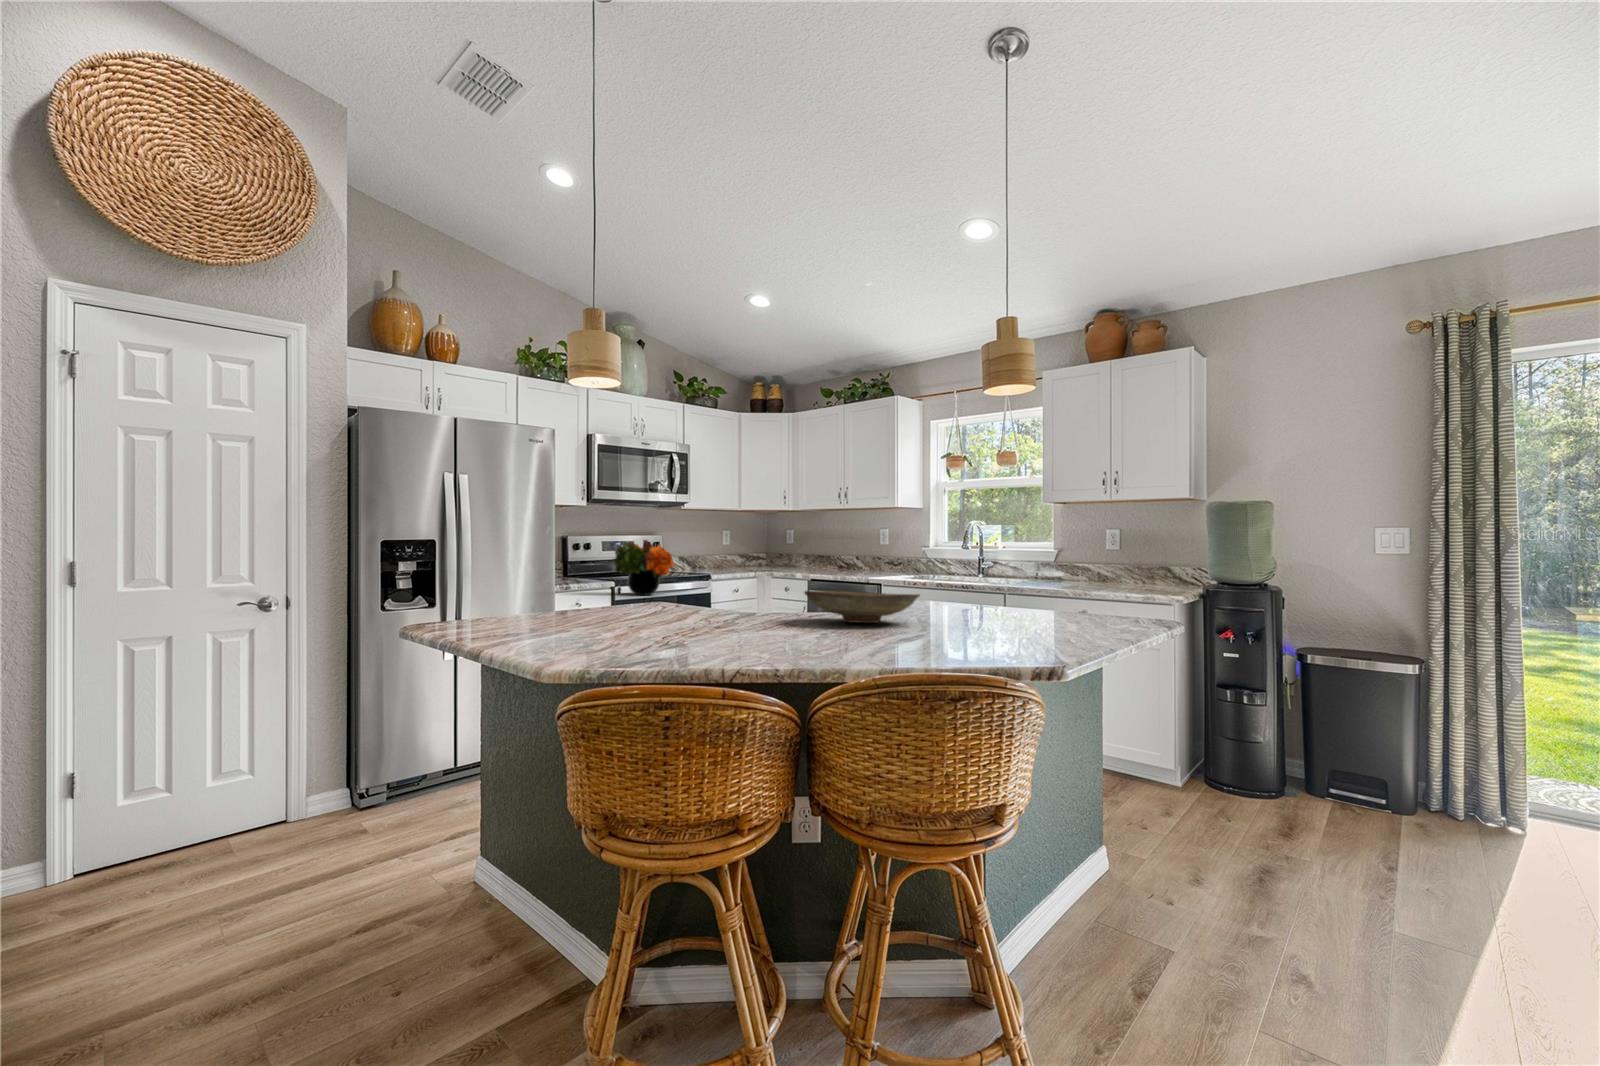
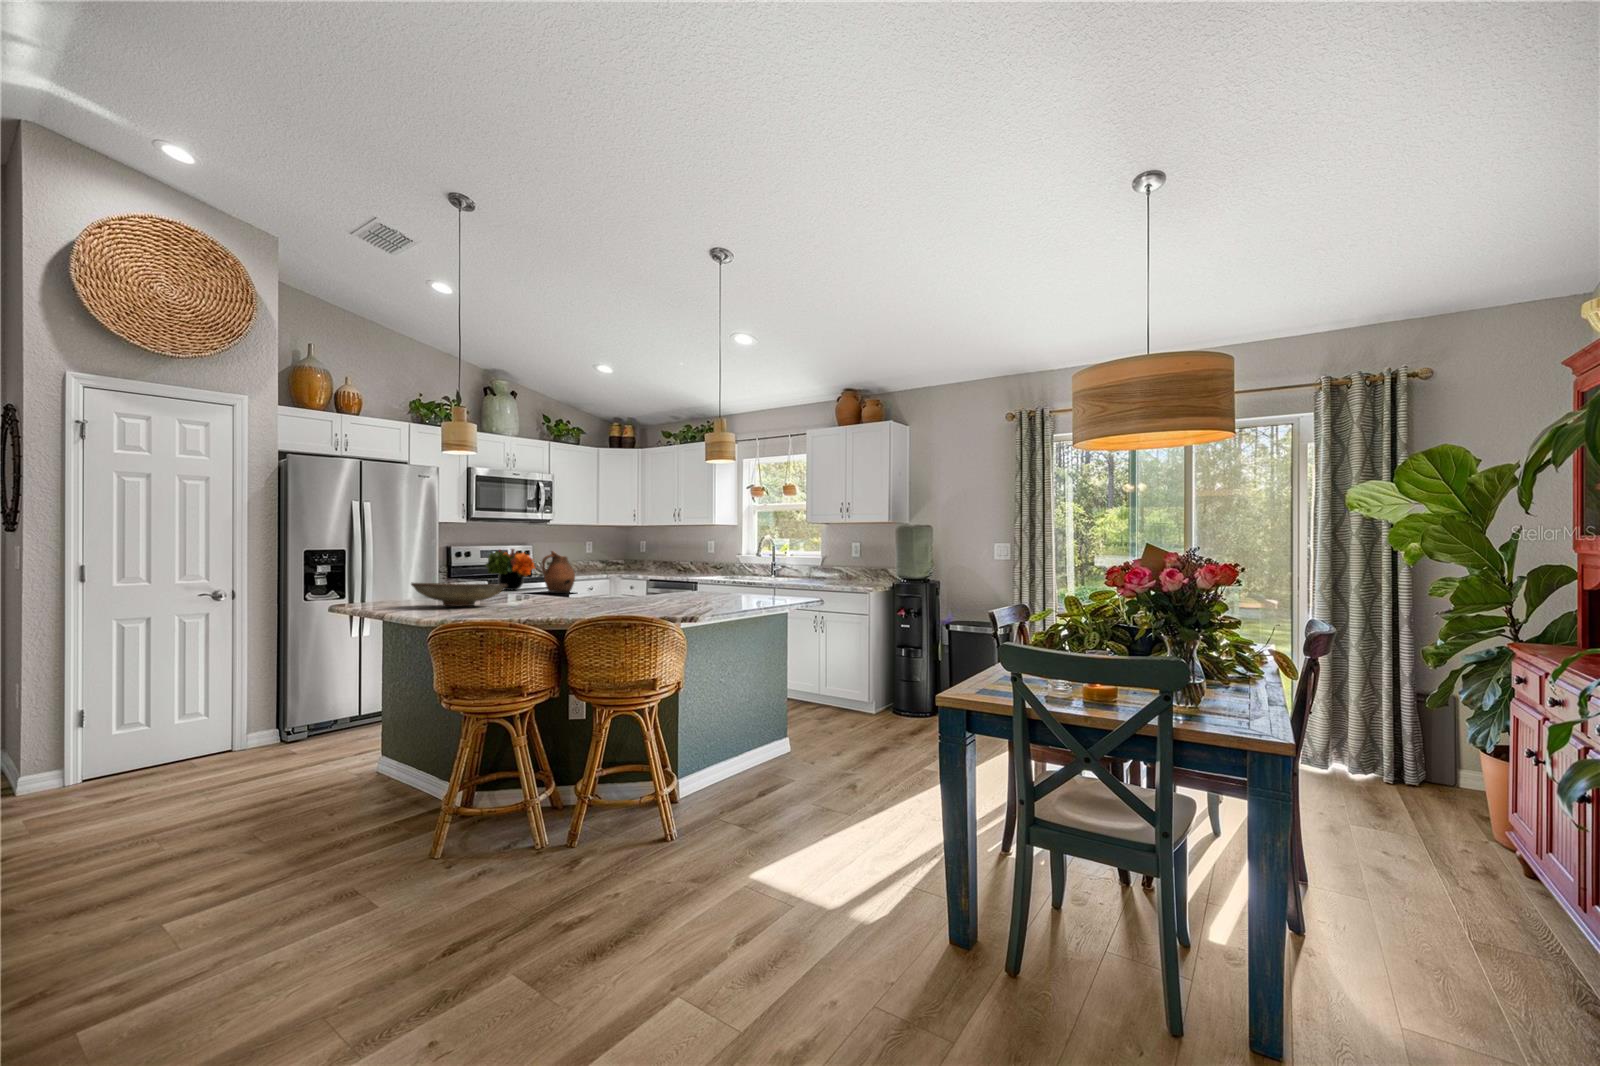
ceramic pitcher: none [691,543,740,604] -> present [542,551,575,593]
decorative bowl: present [805,591,920,623] -> present [411,583,507,606]

